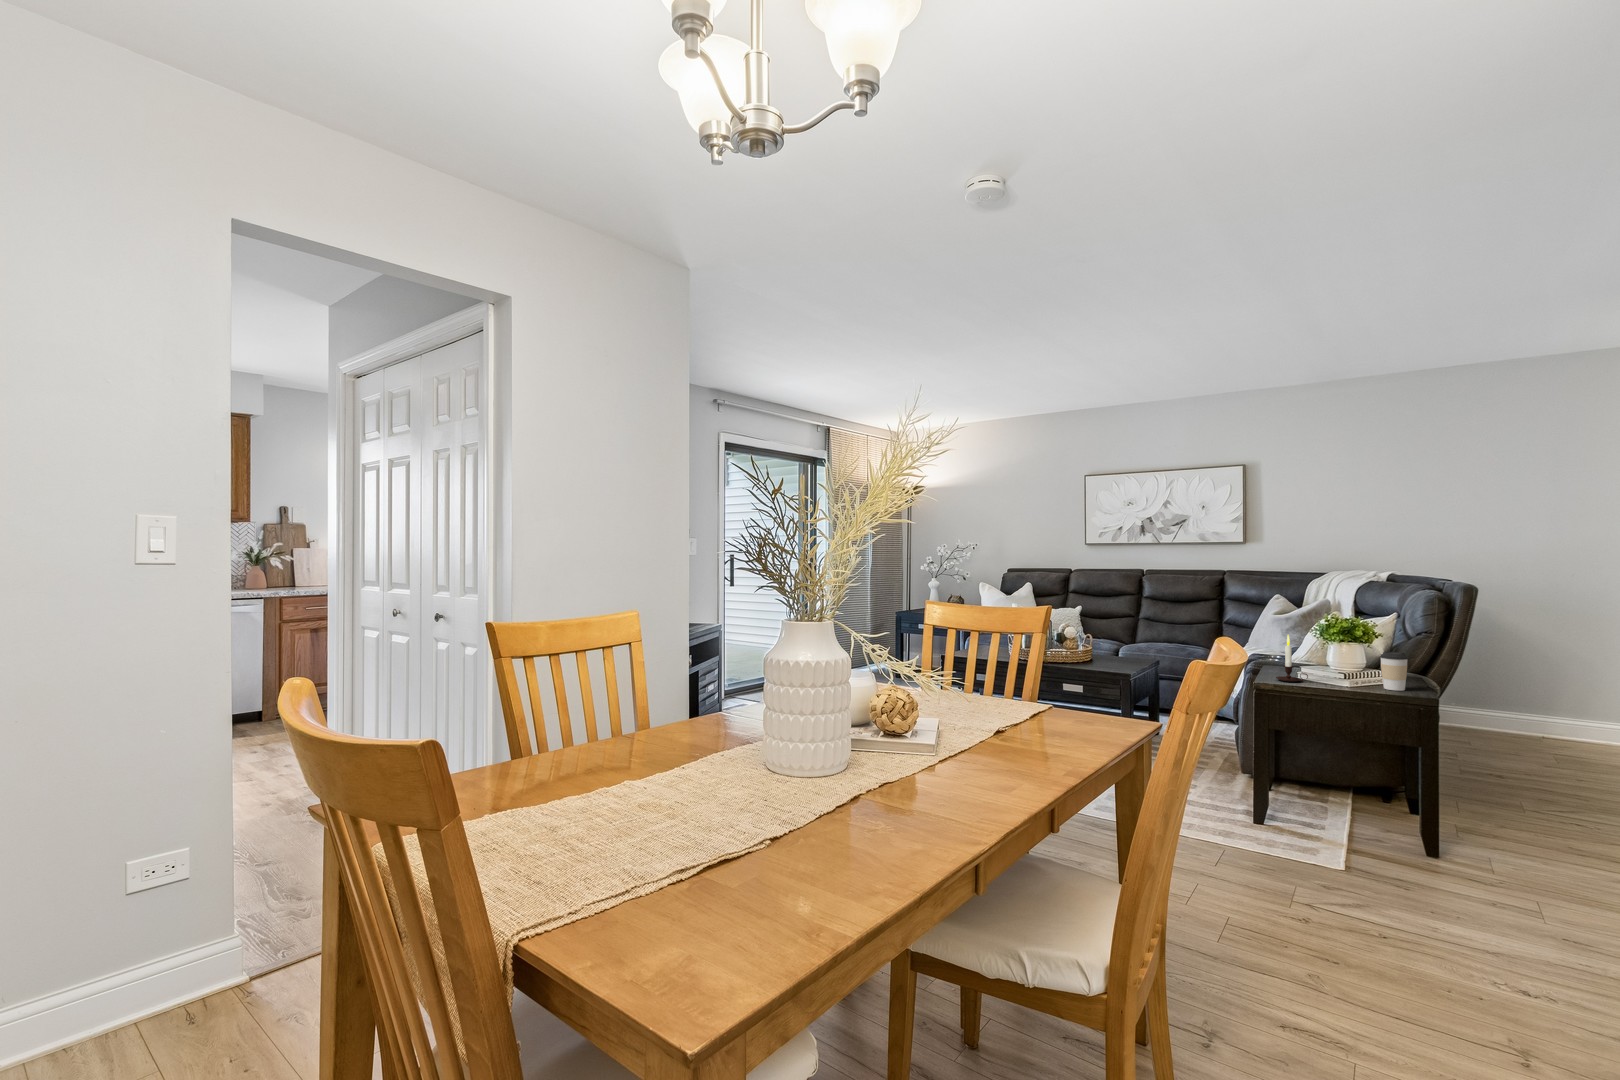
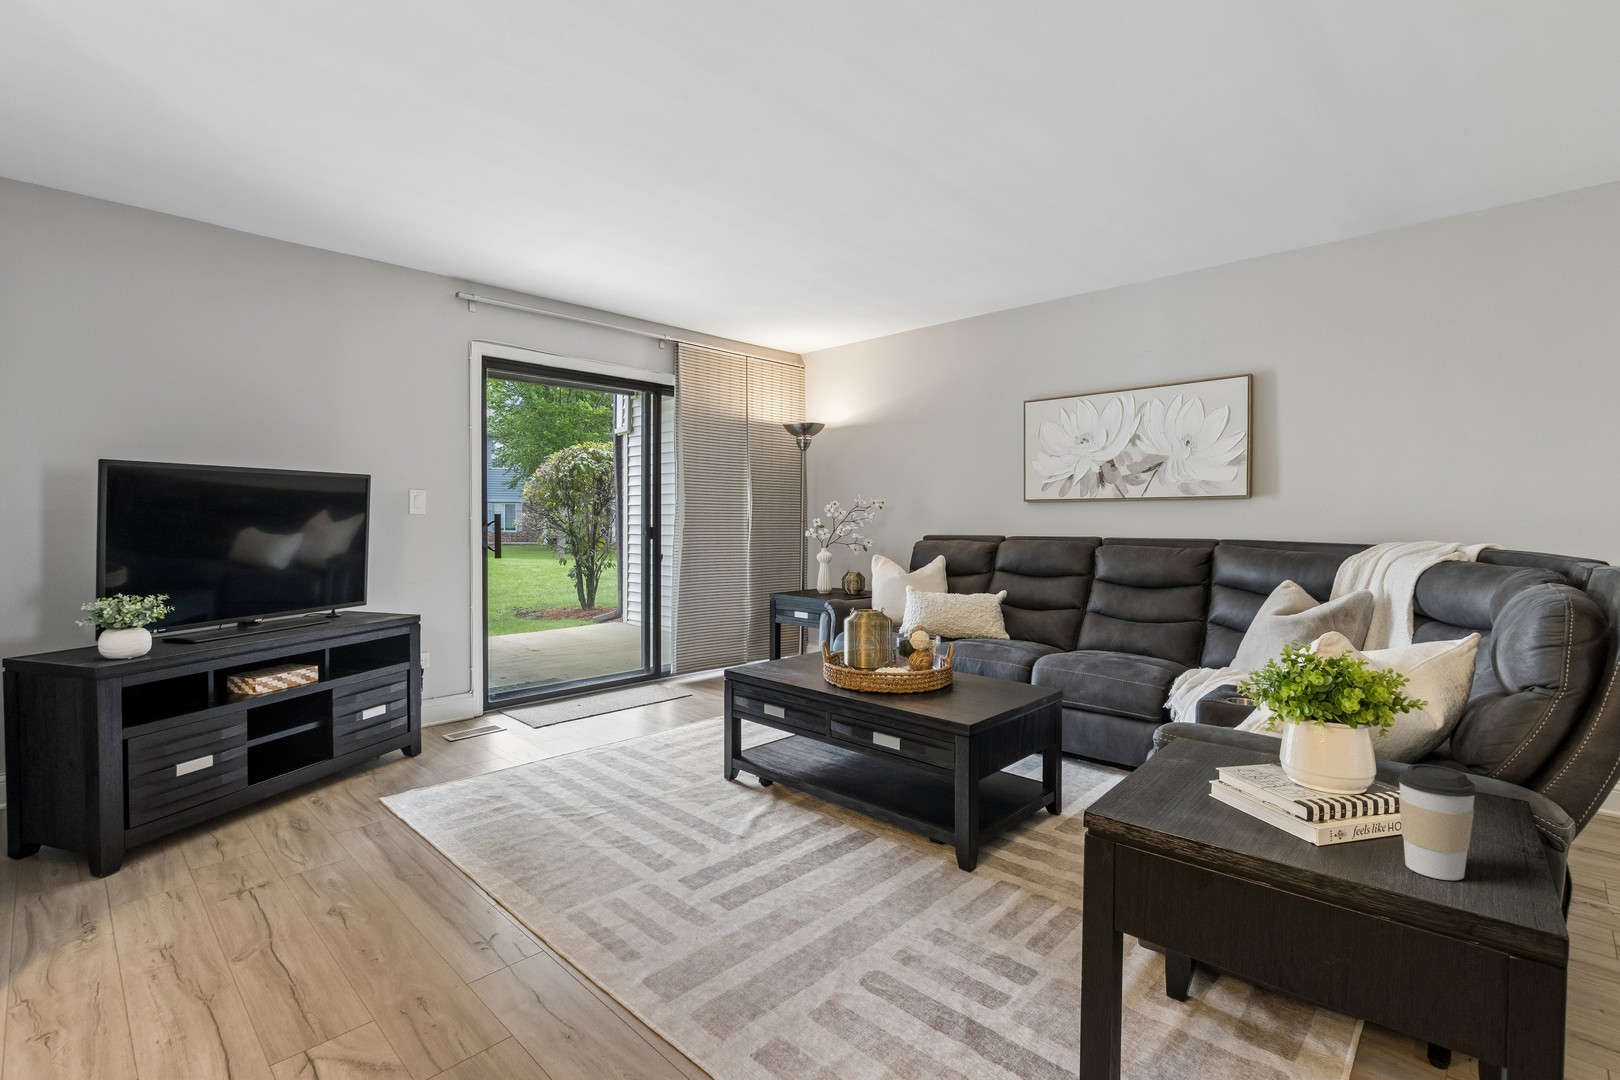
candle: present [1276,635,1308,682] -> none [1146,699,1217,817]

